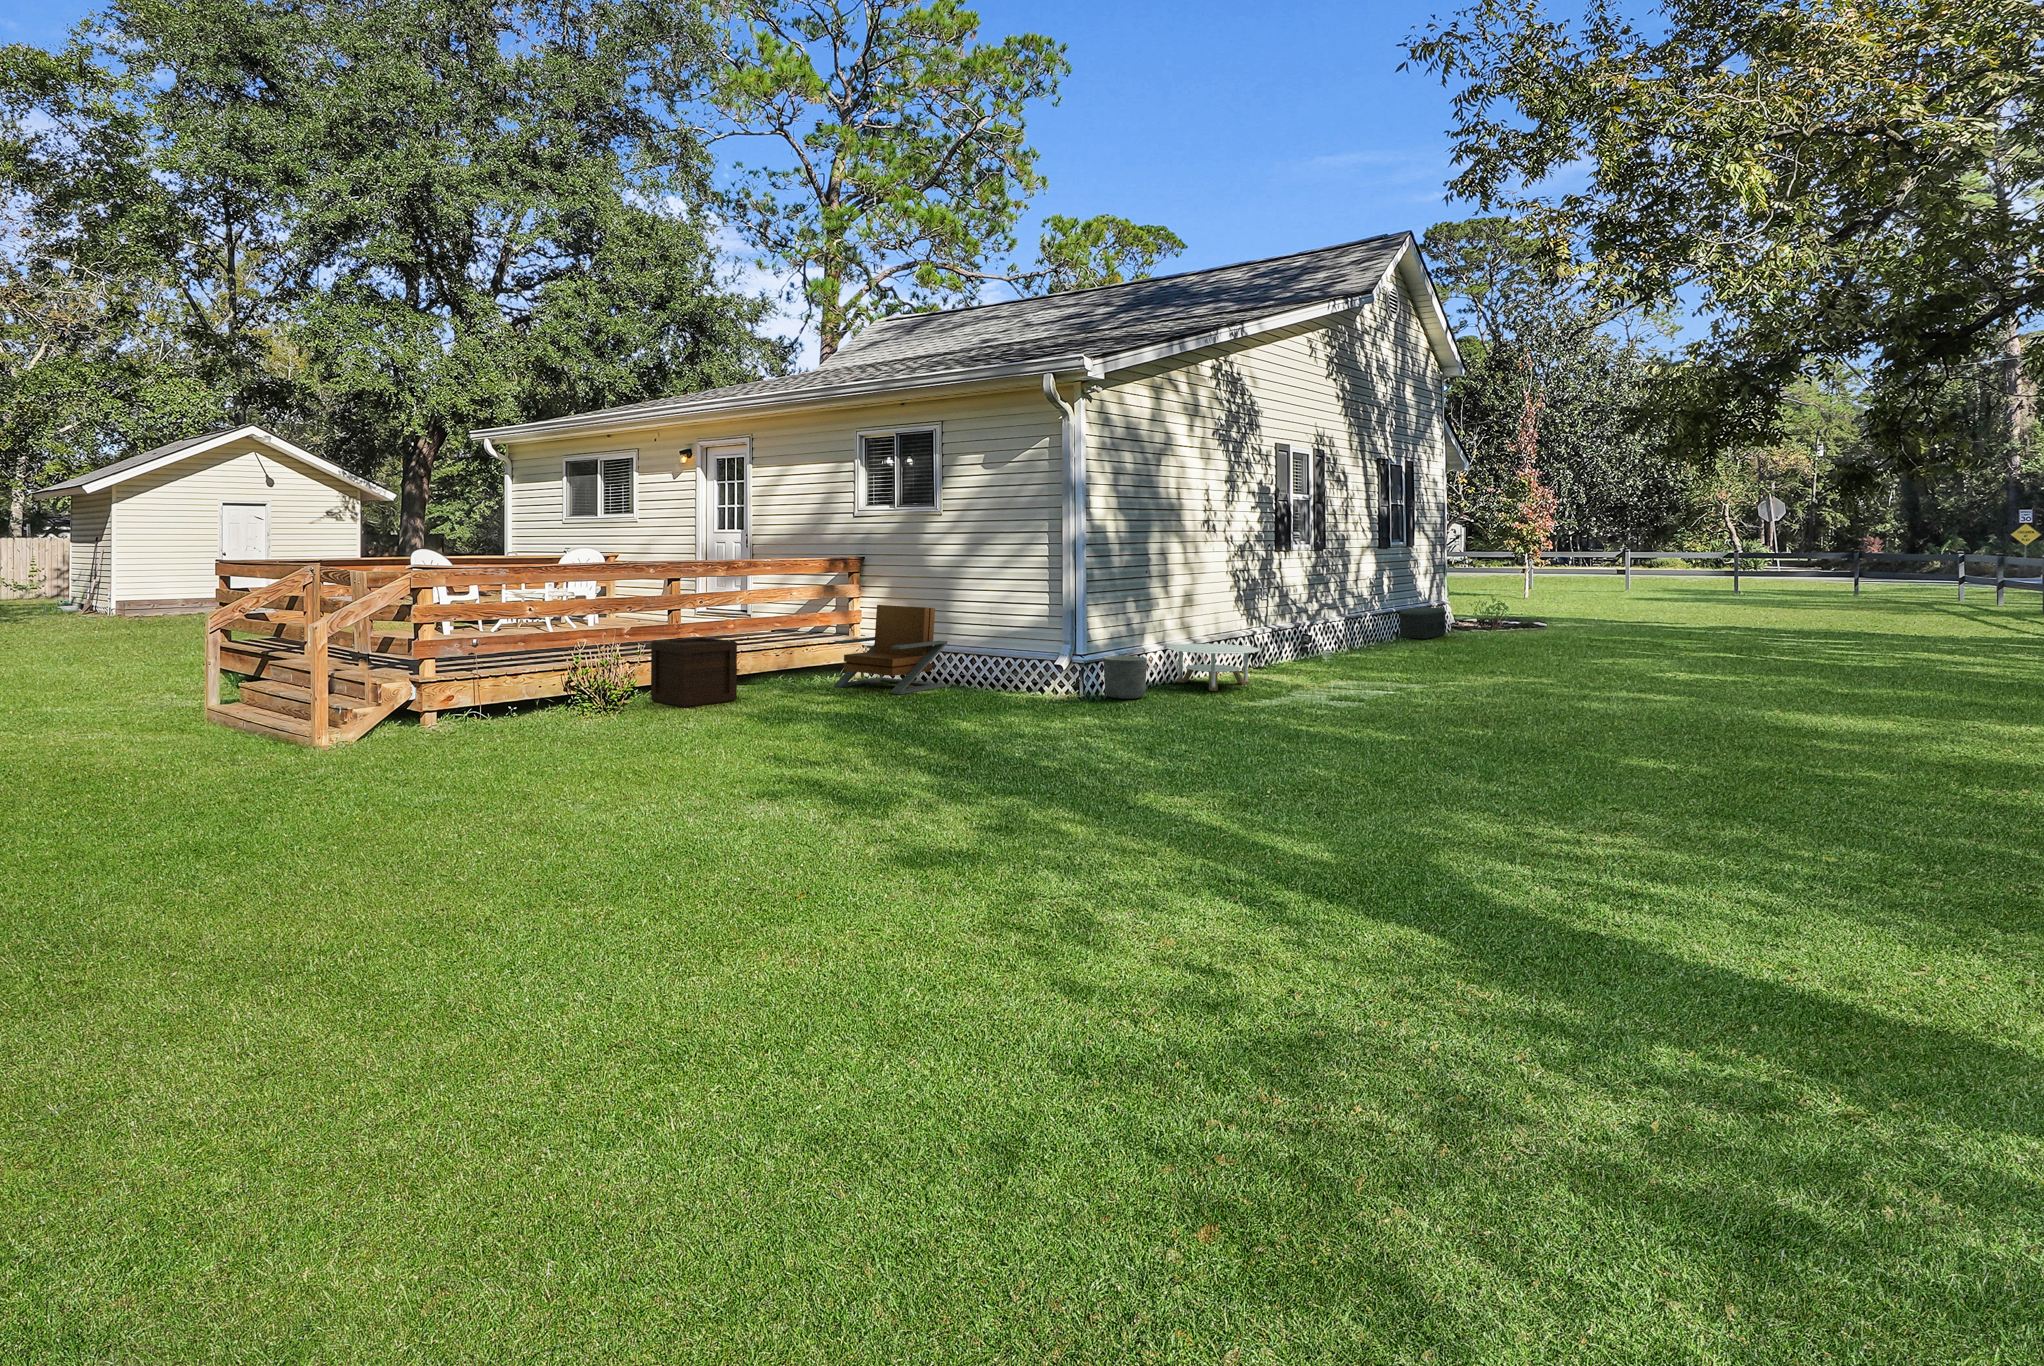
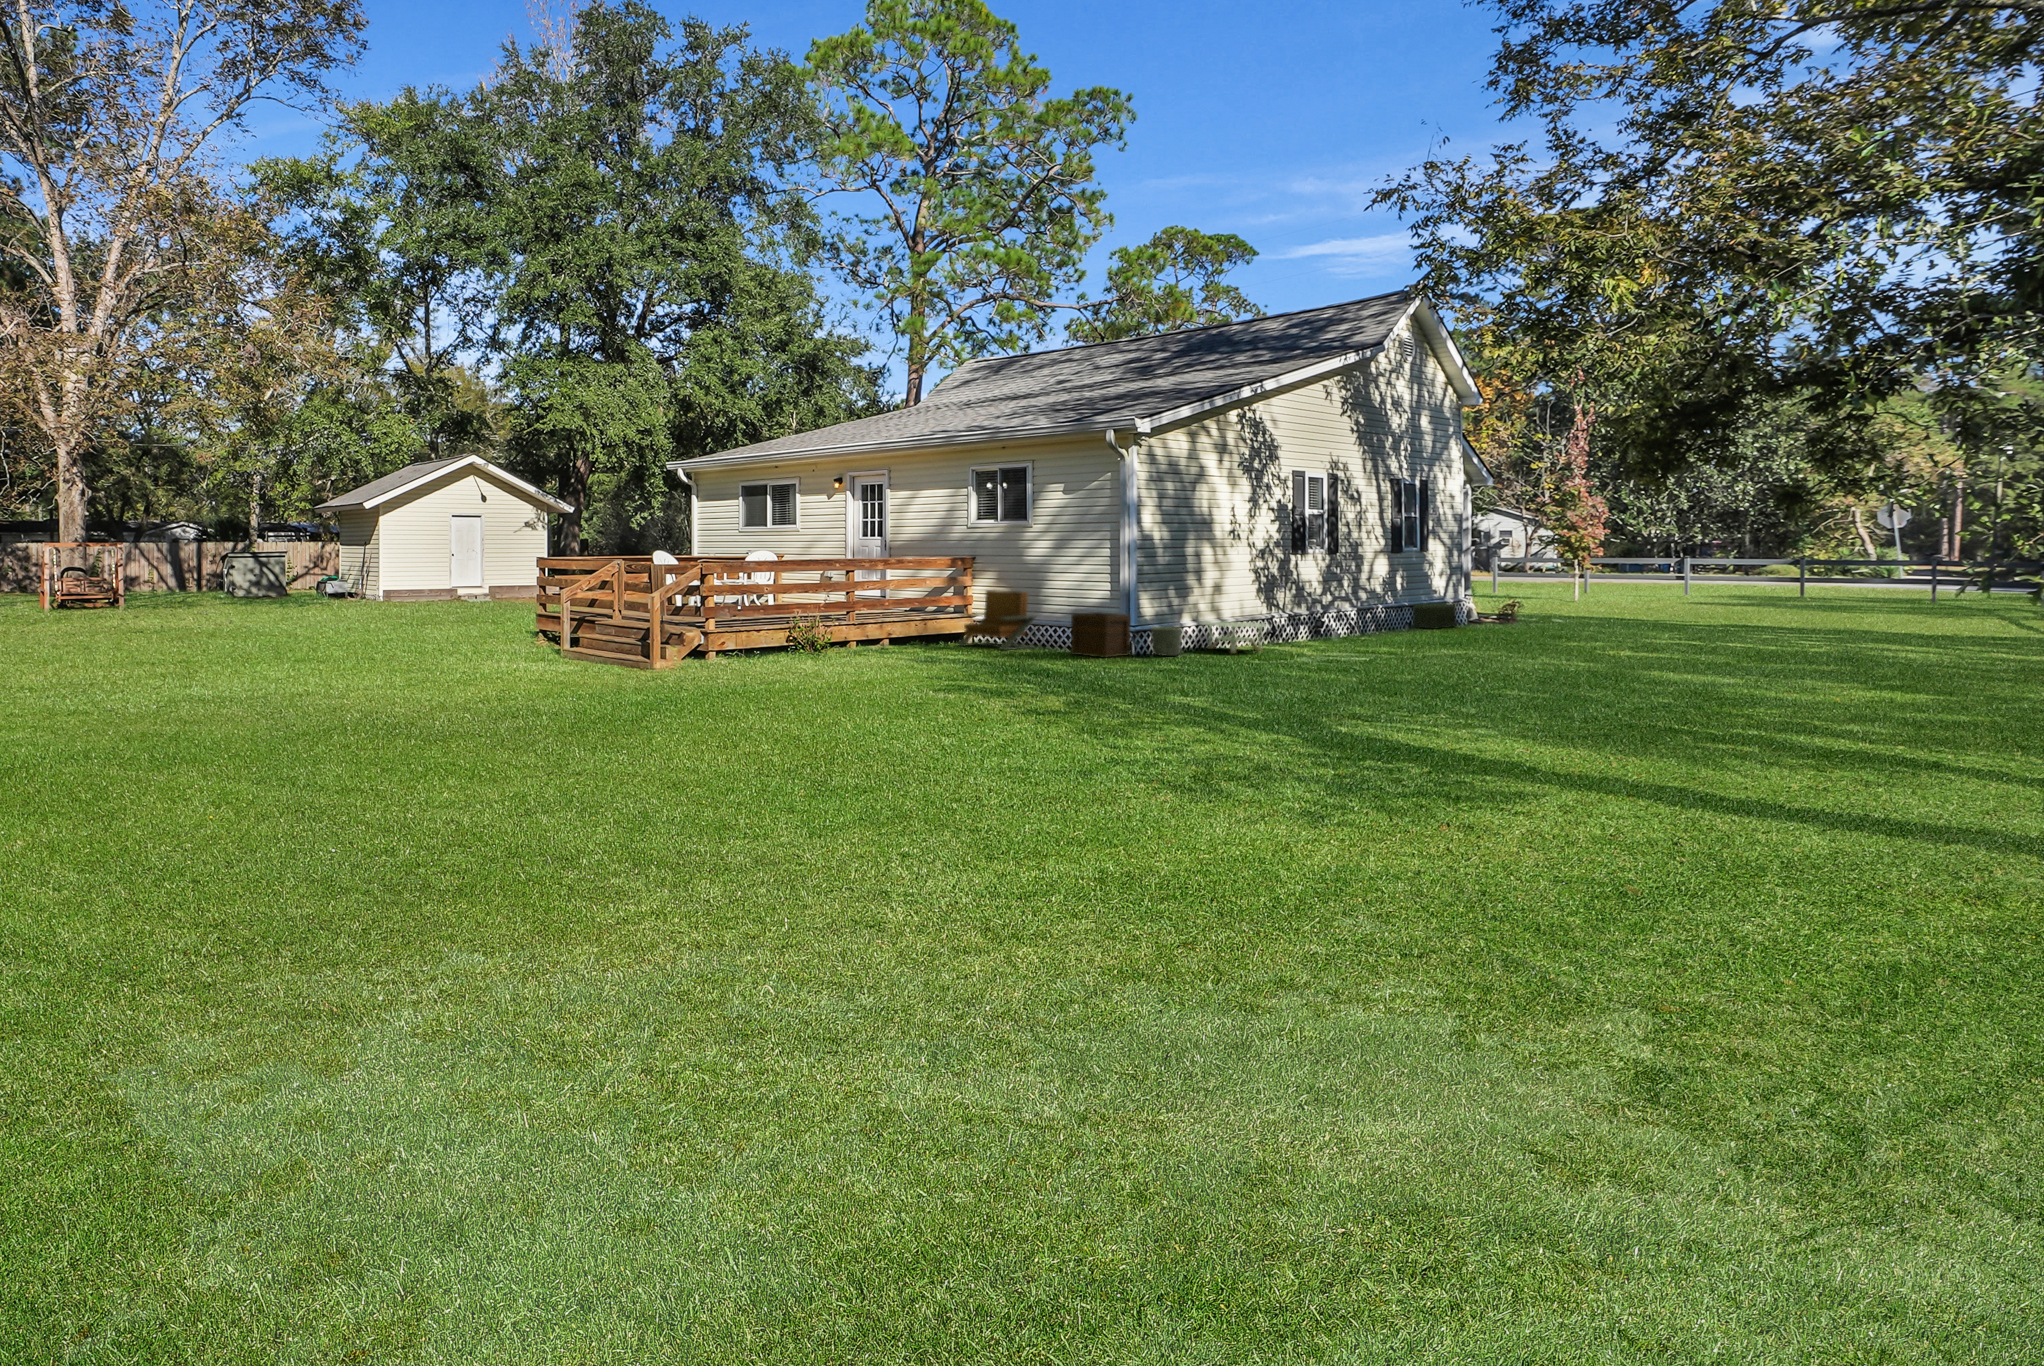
wooden crate: present [651,637,737,707] -> present [1071,612,1130,658]

